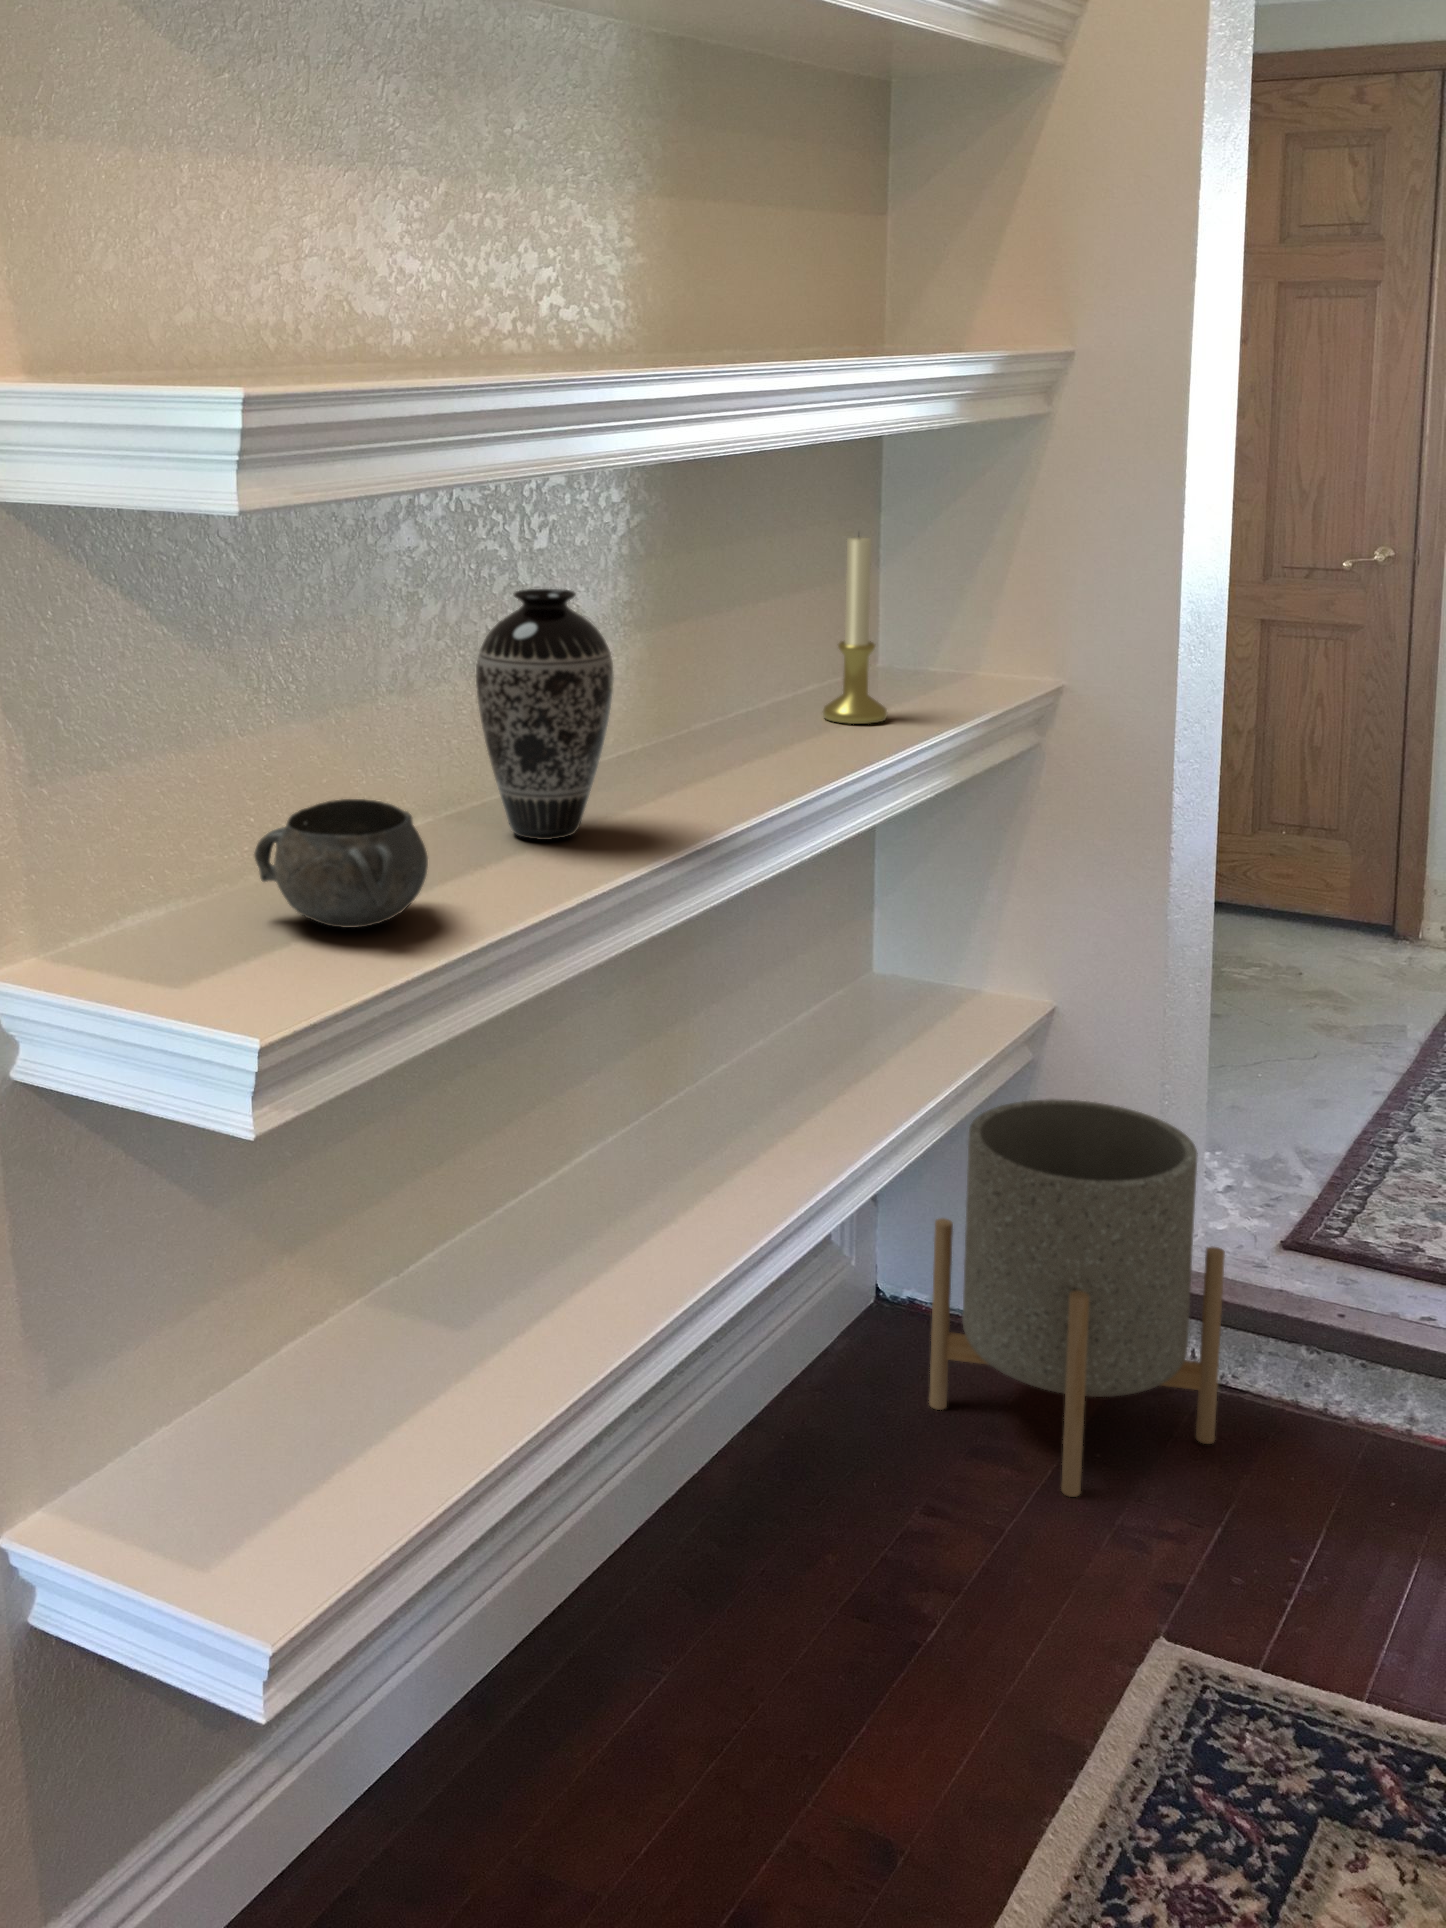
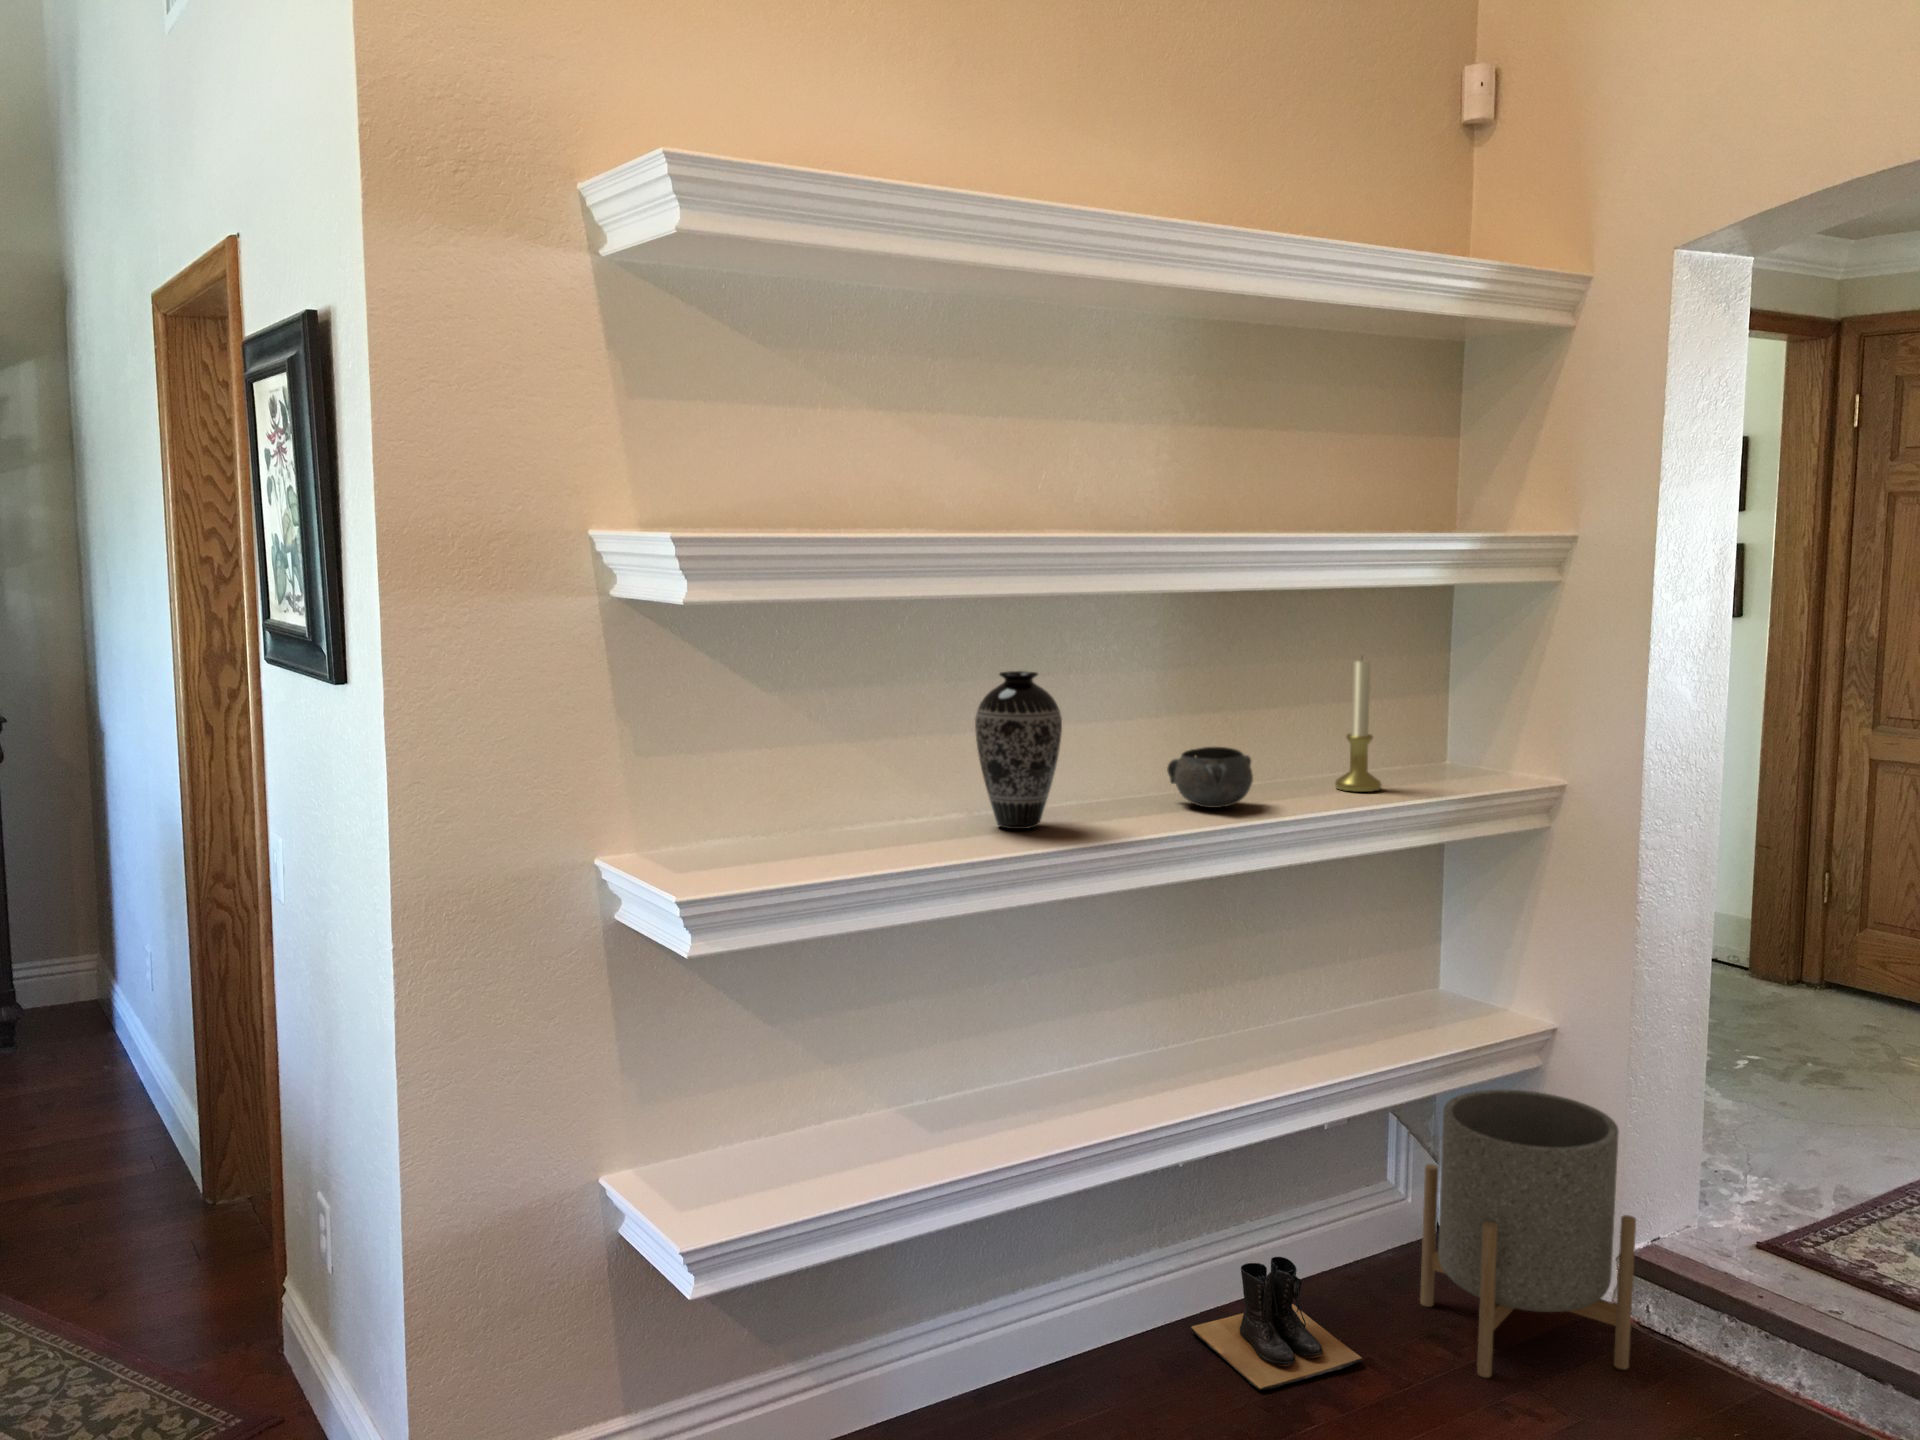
decorative bowl: present [254,799,428,928] -> present [1167,747,1253,808]
boots: none [688,1390,929,1592] -> present [1191,1257,1363,1390]

